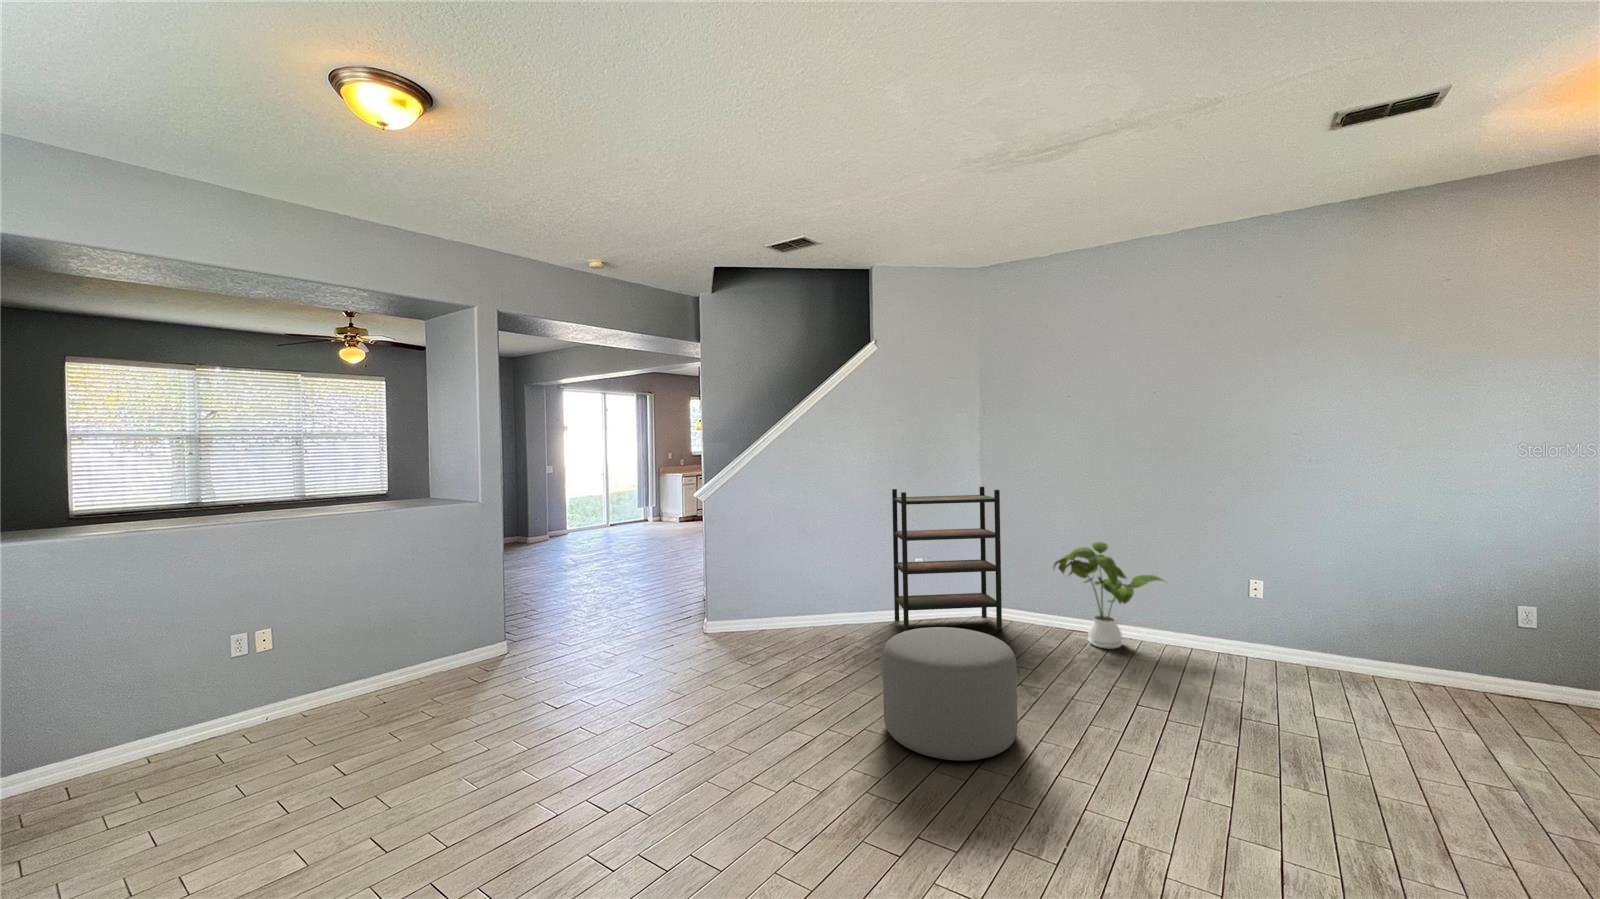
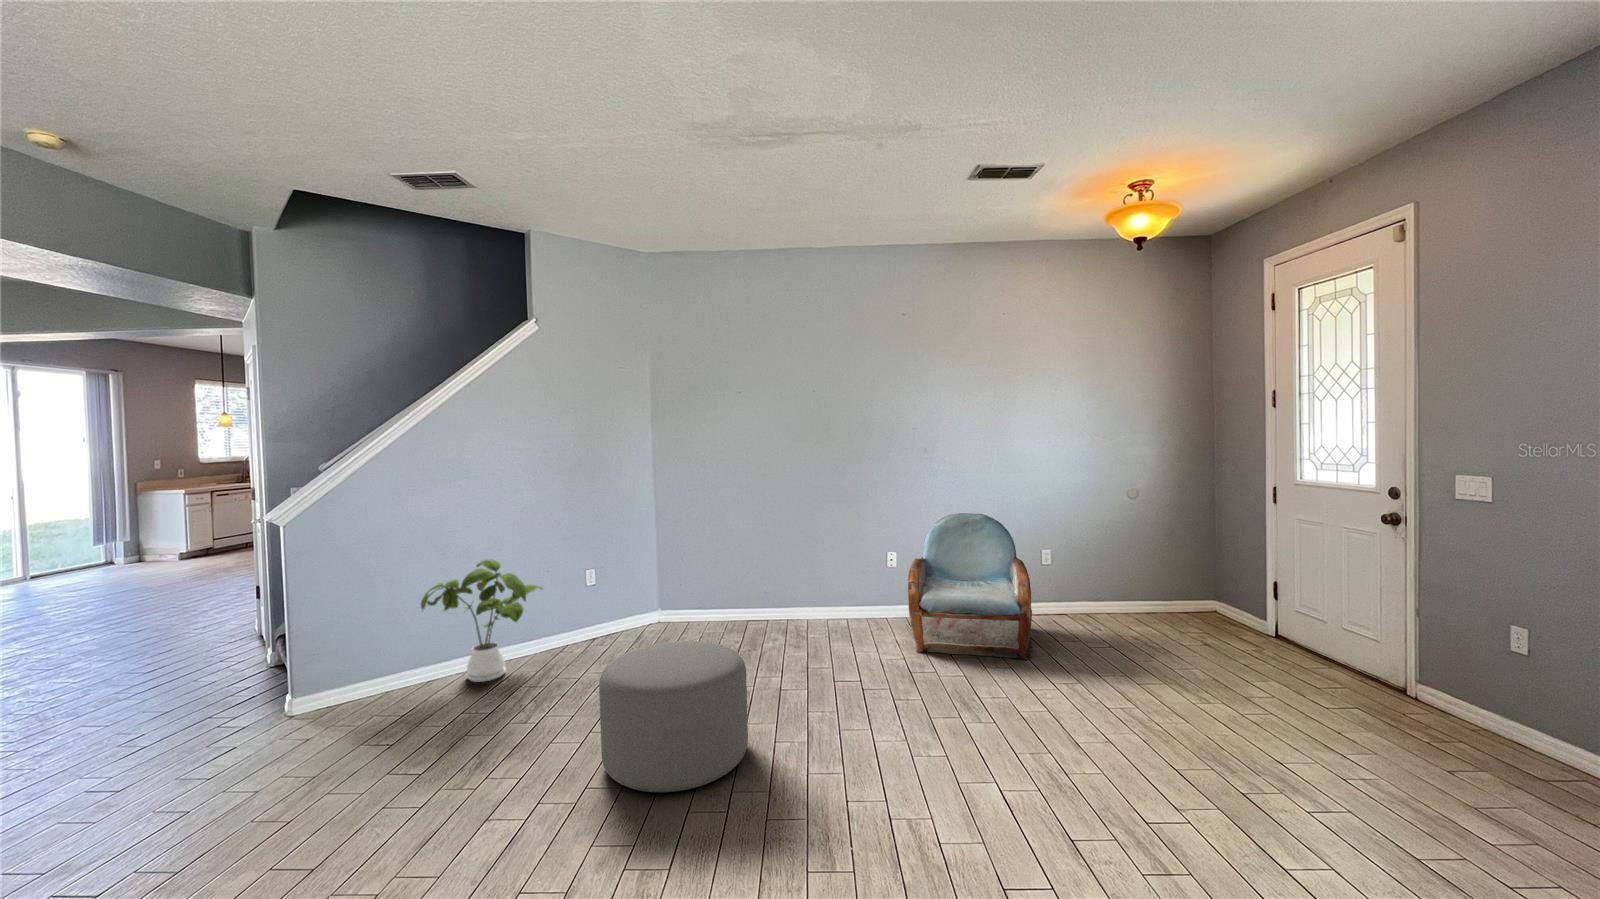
bookshelf: present [892,487,1002,631] -> none [562,485,688,659]
armchair: none [1254,541,1466,744] -> present [908,513,1032,660]
house plant: present [1054,542,1163,649] -> present [421,560,542,682]

